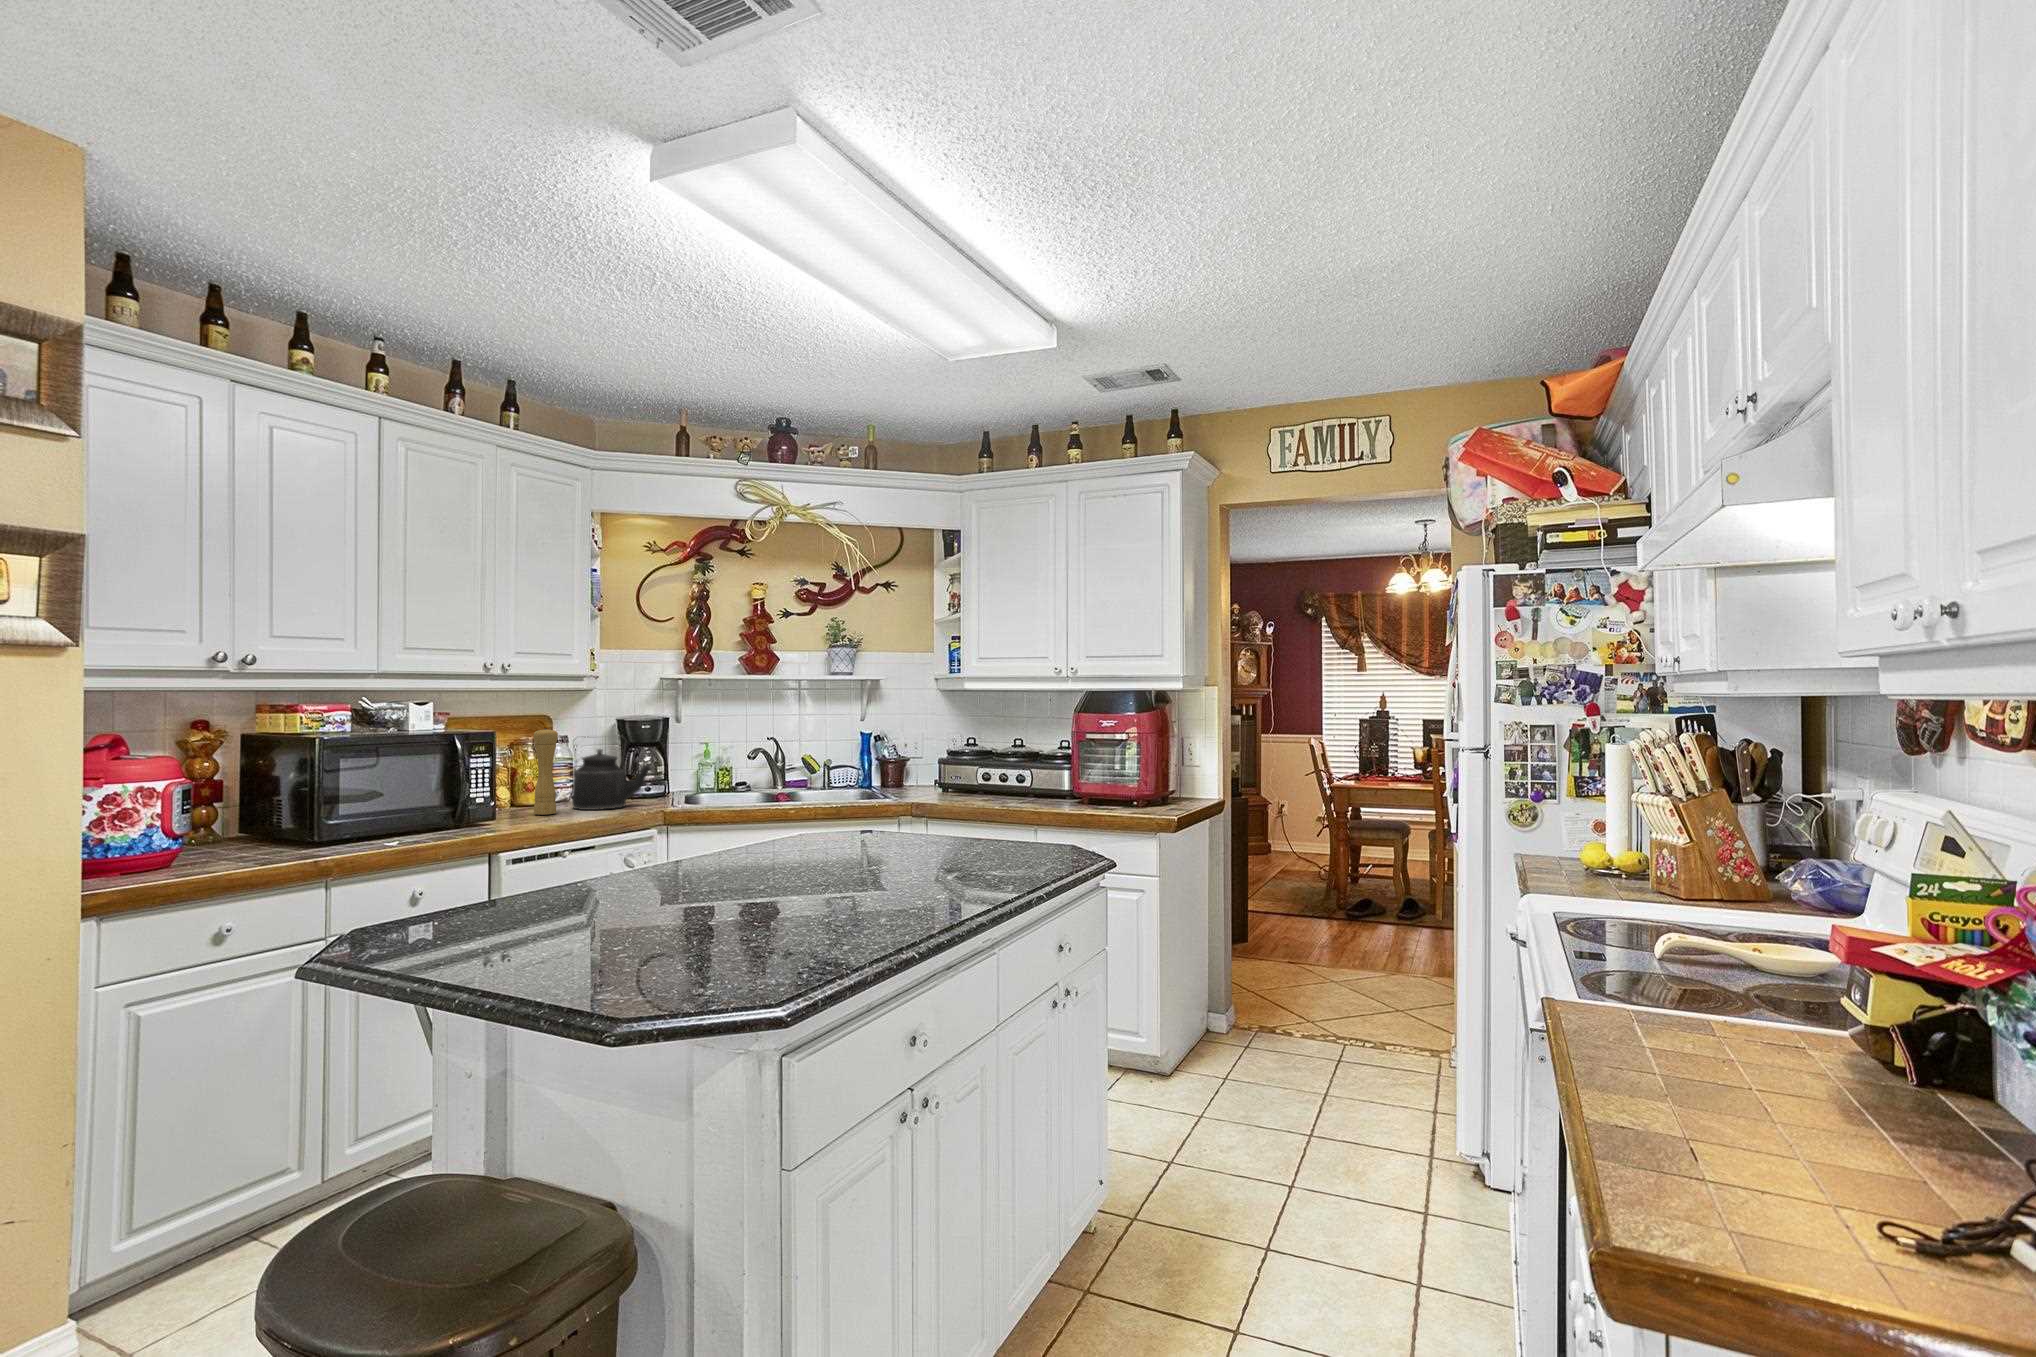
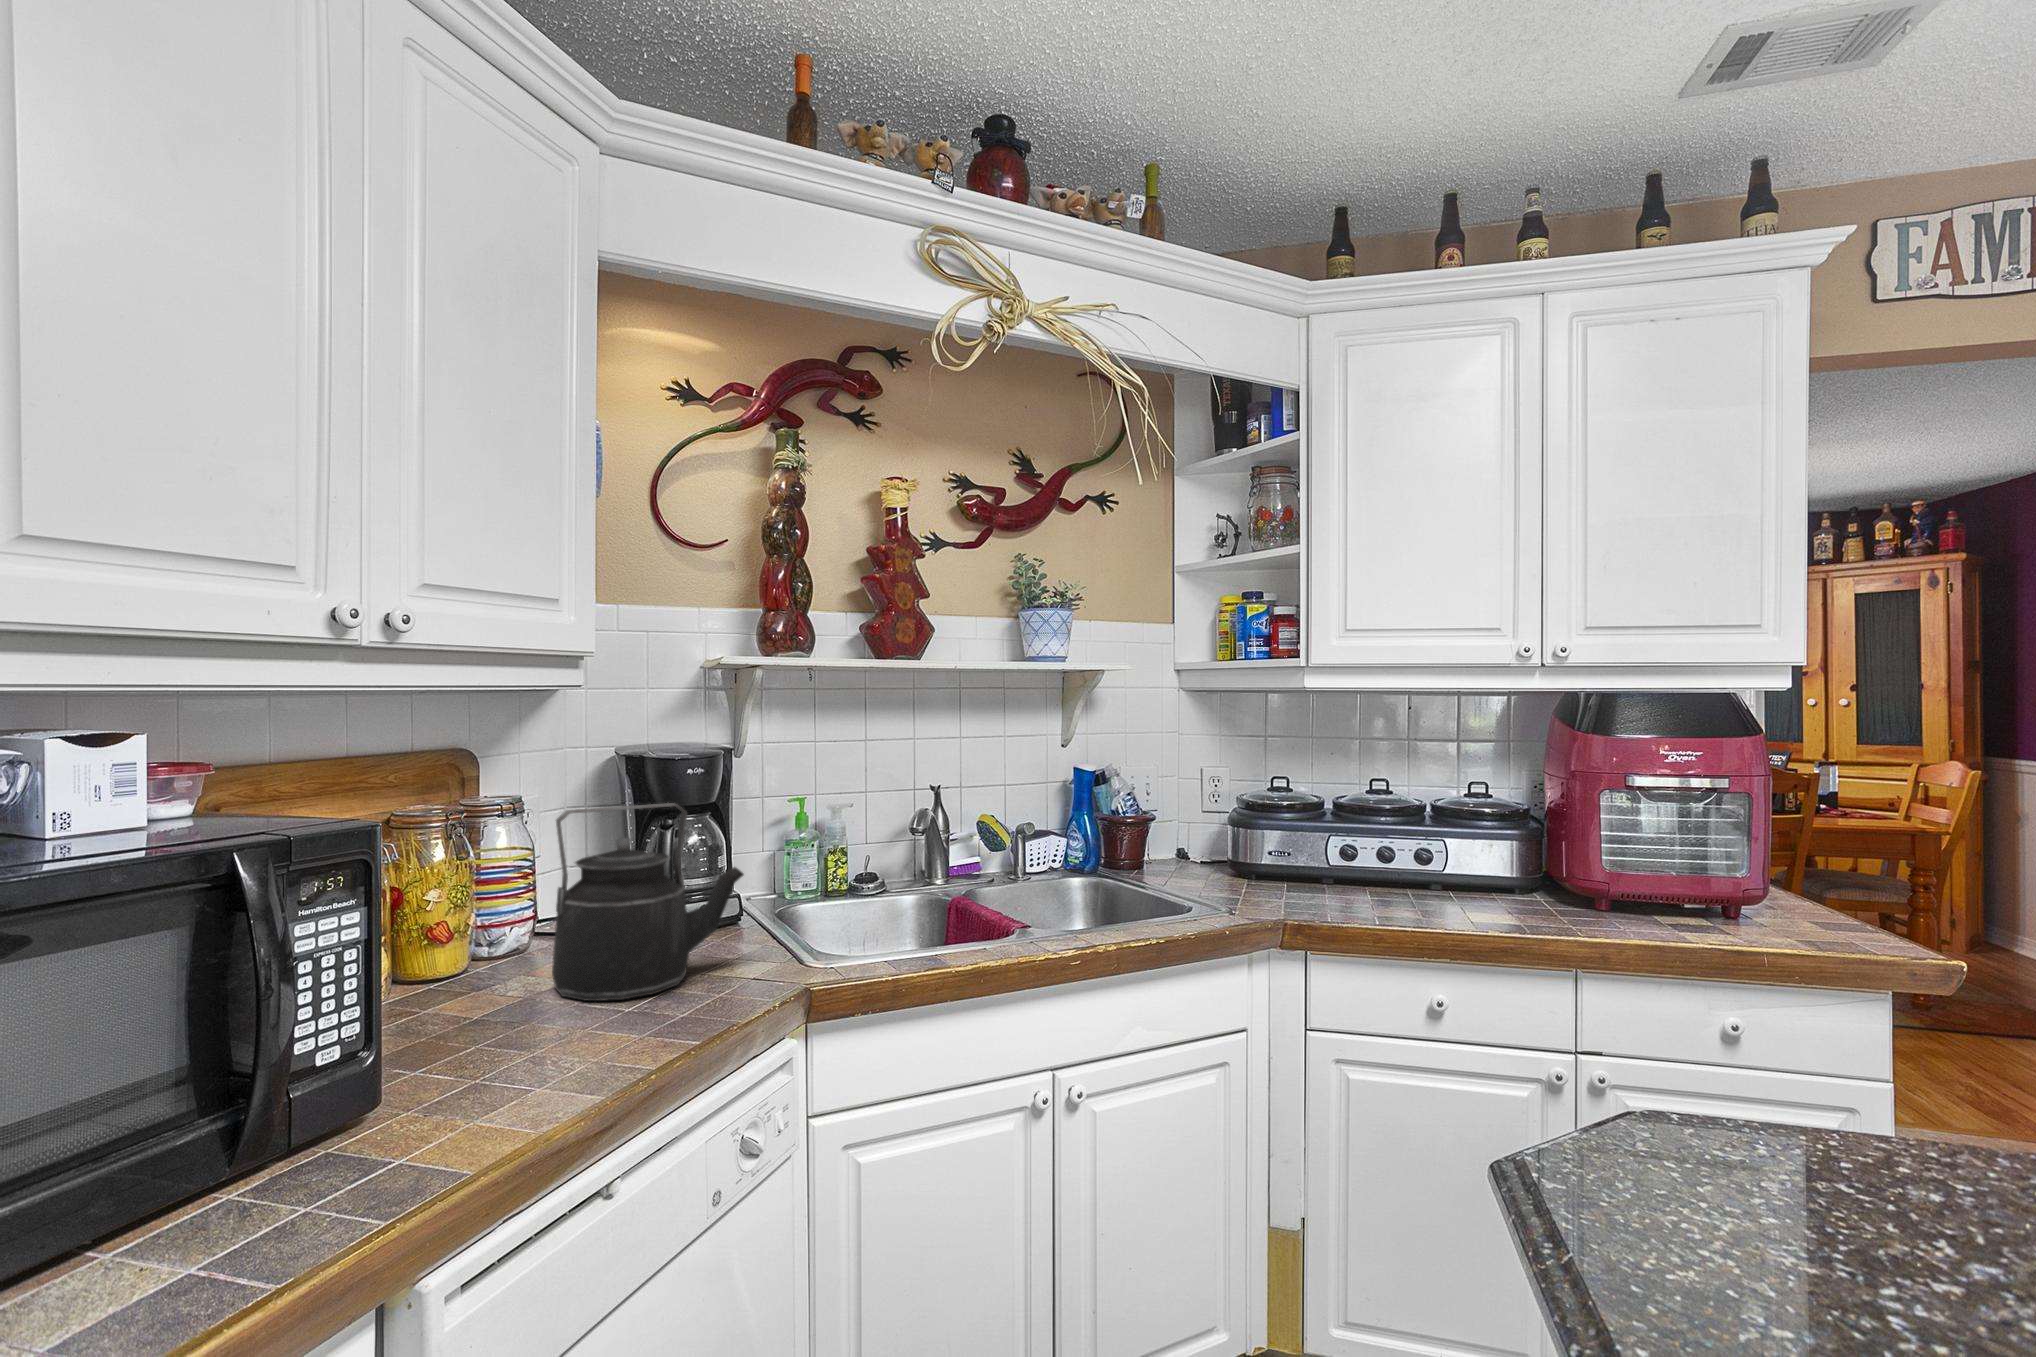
pepper mill: present [534,728,558,815] -> none [463,800,531,1042]

